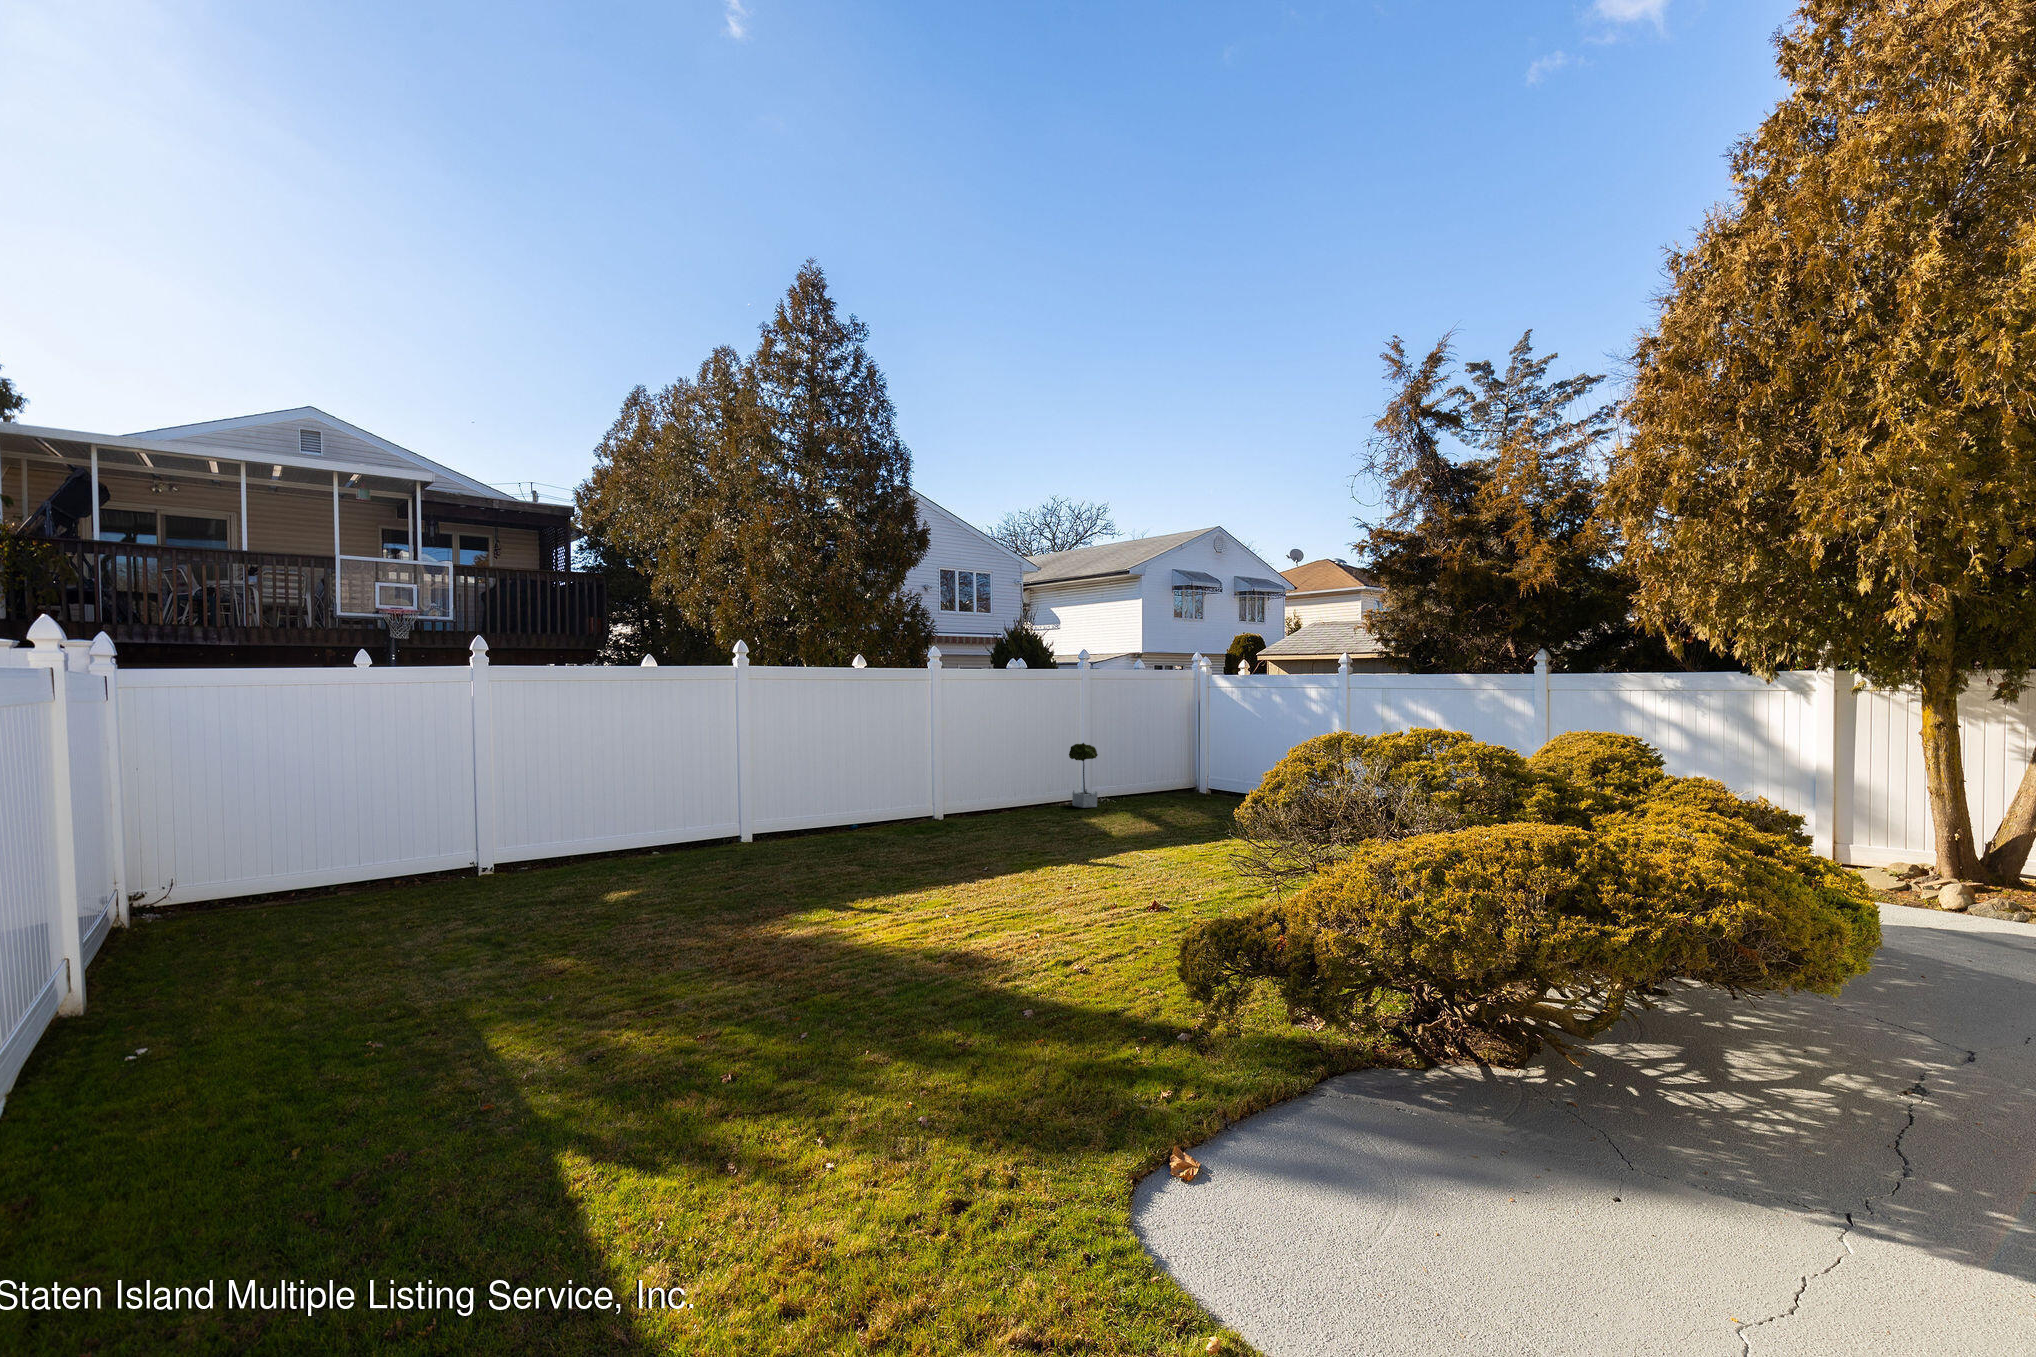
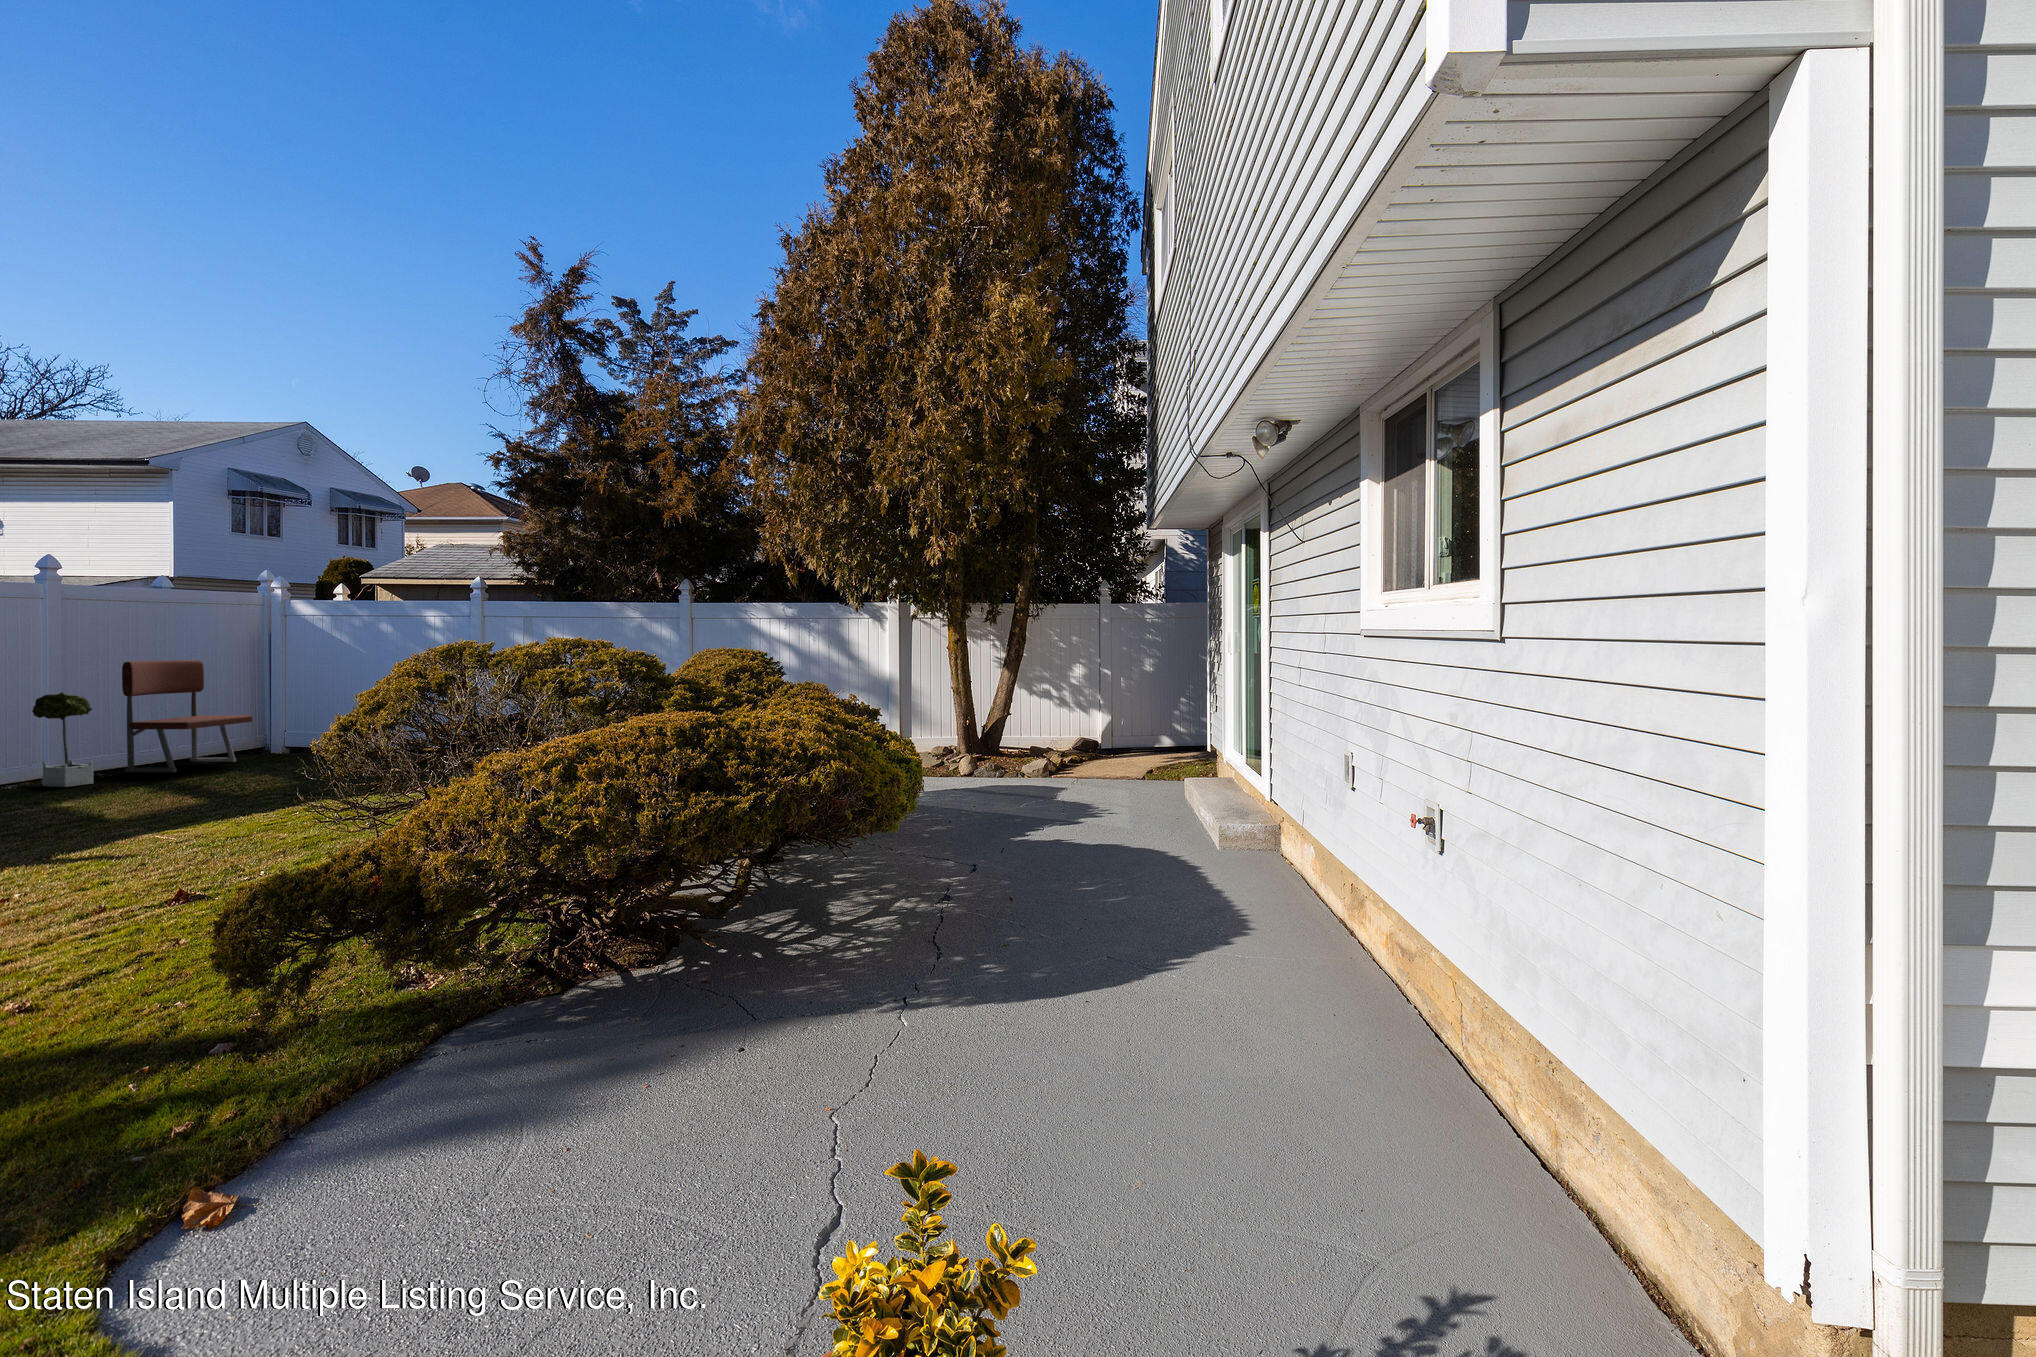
bench: none [1113,720,1185,803] -> present [122,660,252,773]

